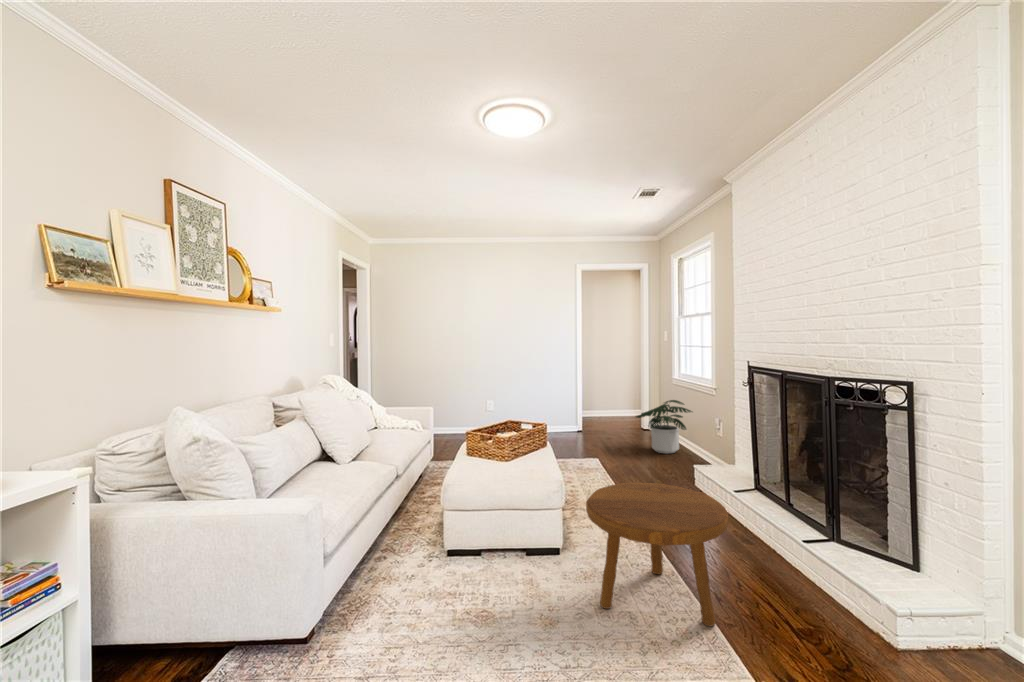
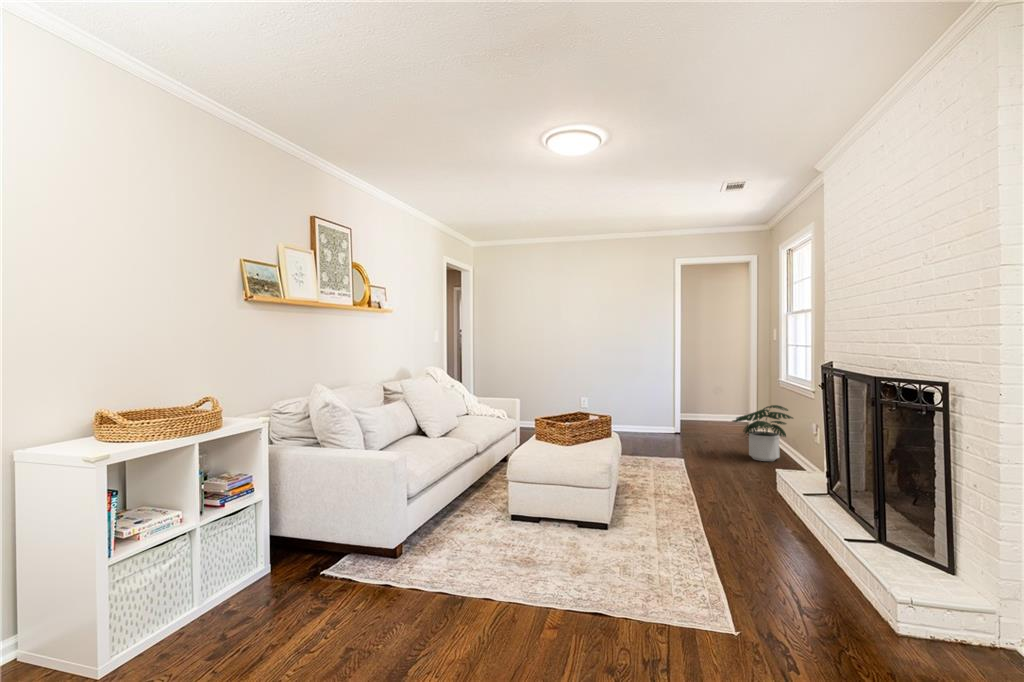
footstool: present [586,483,728,626] -> none [617,469,740,590]

